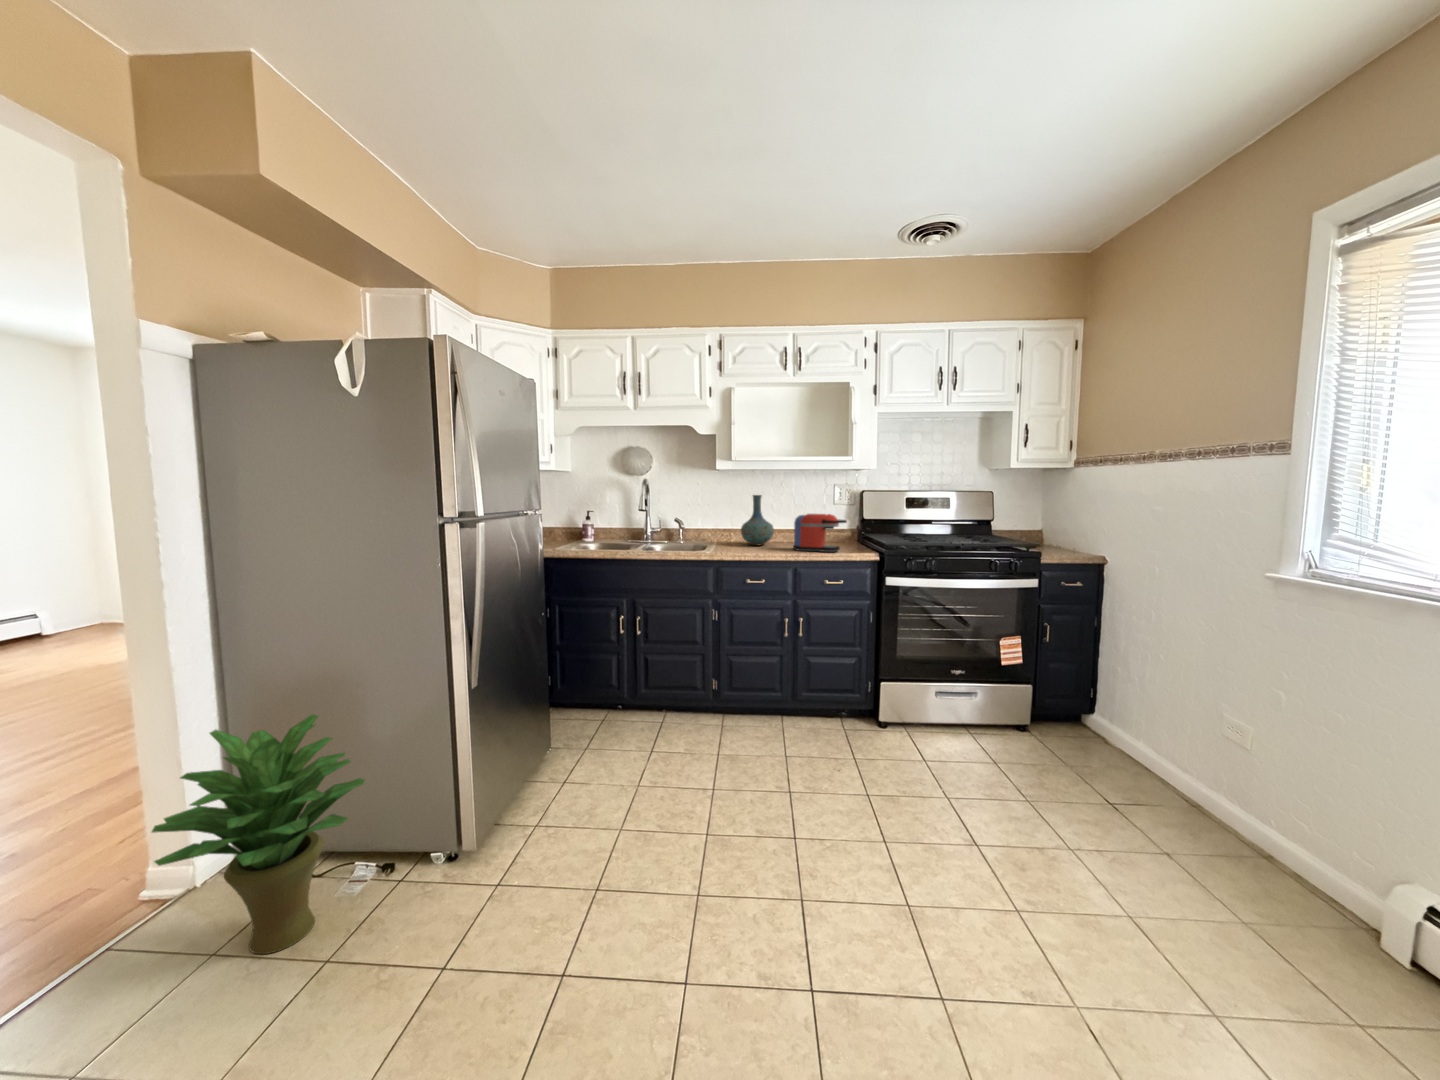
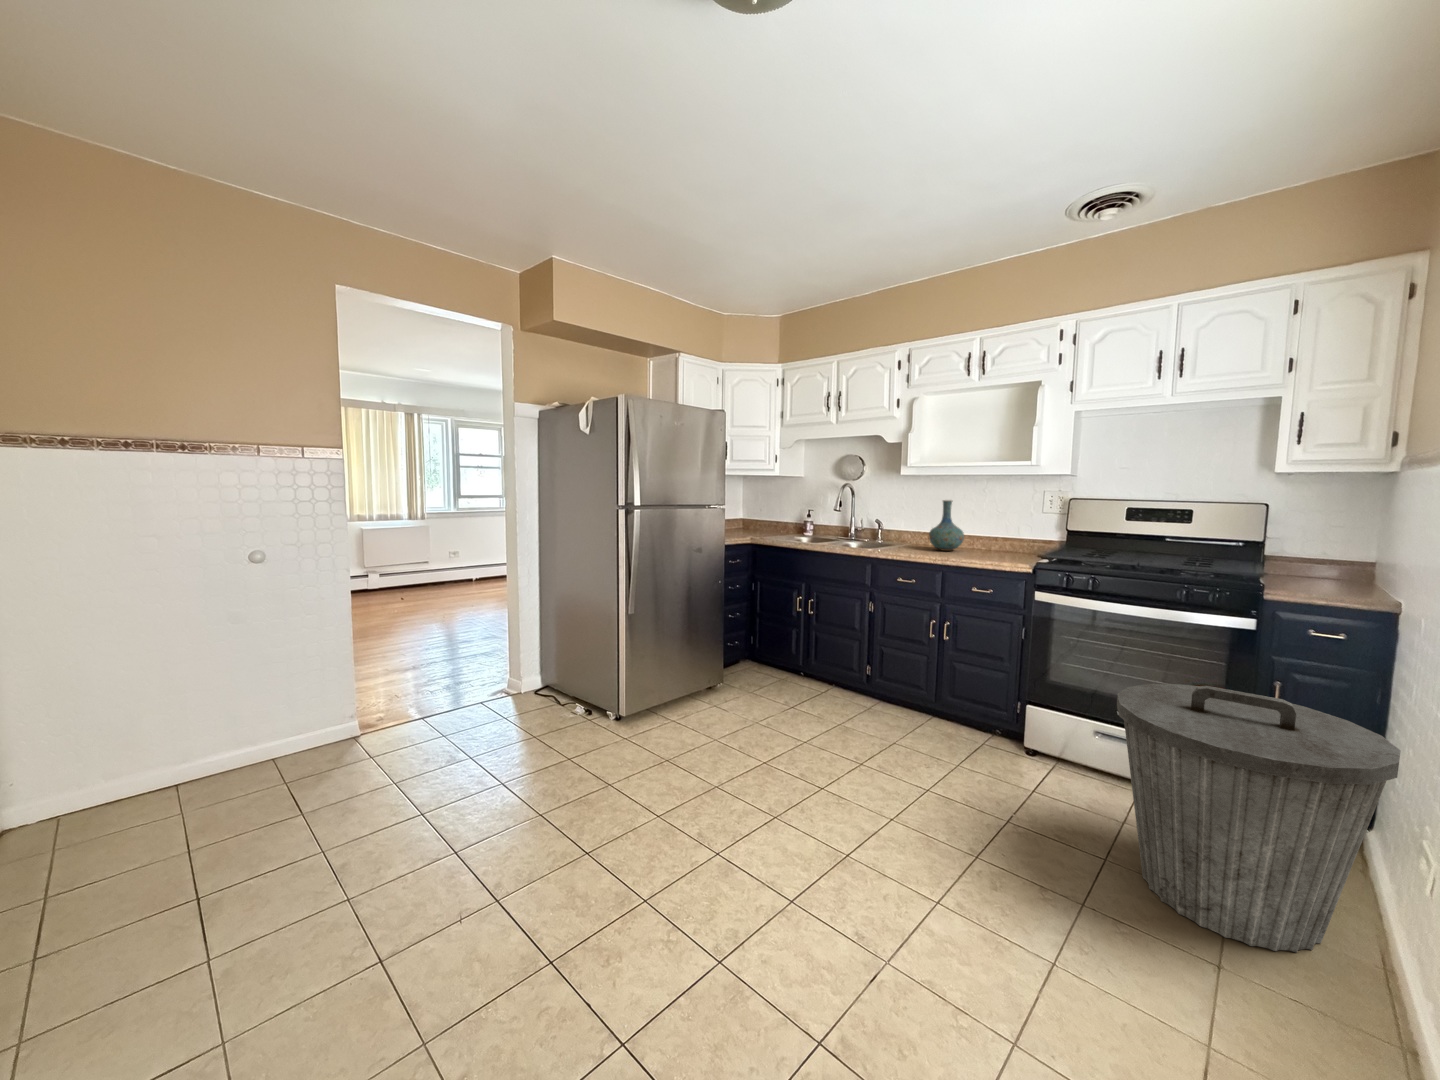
coffee maker: present [793,514,847,552] -> none [969,521,1026,562]
trash can: none [1021,637,1219,832] -> present [1117,684,1401,953]
potted plant: present [152,714,365,954] -> none [487,608,578,729]

